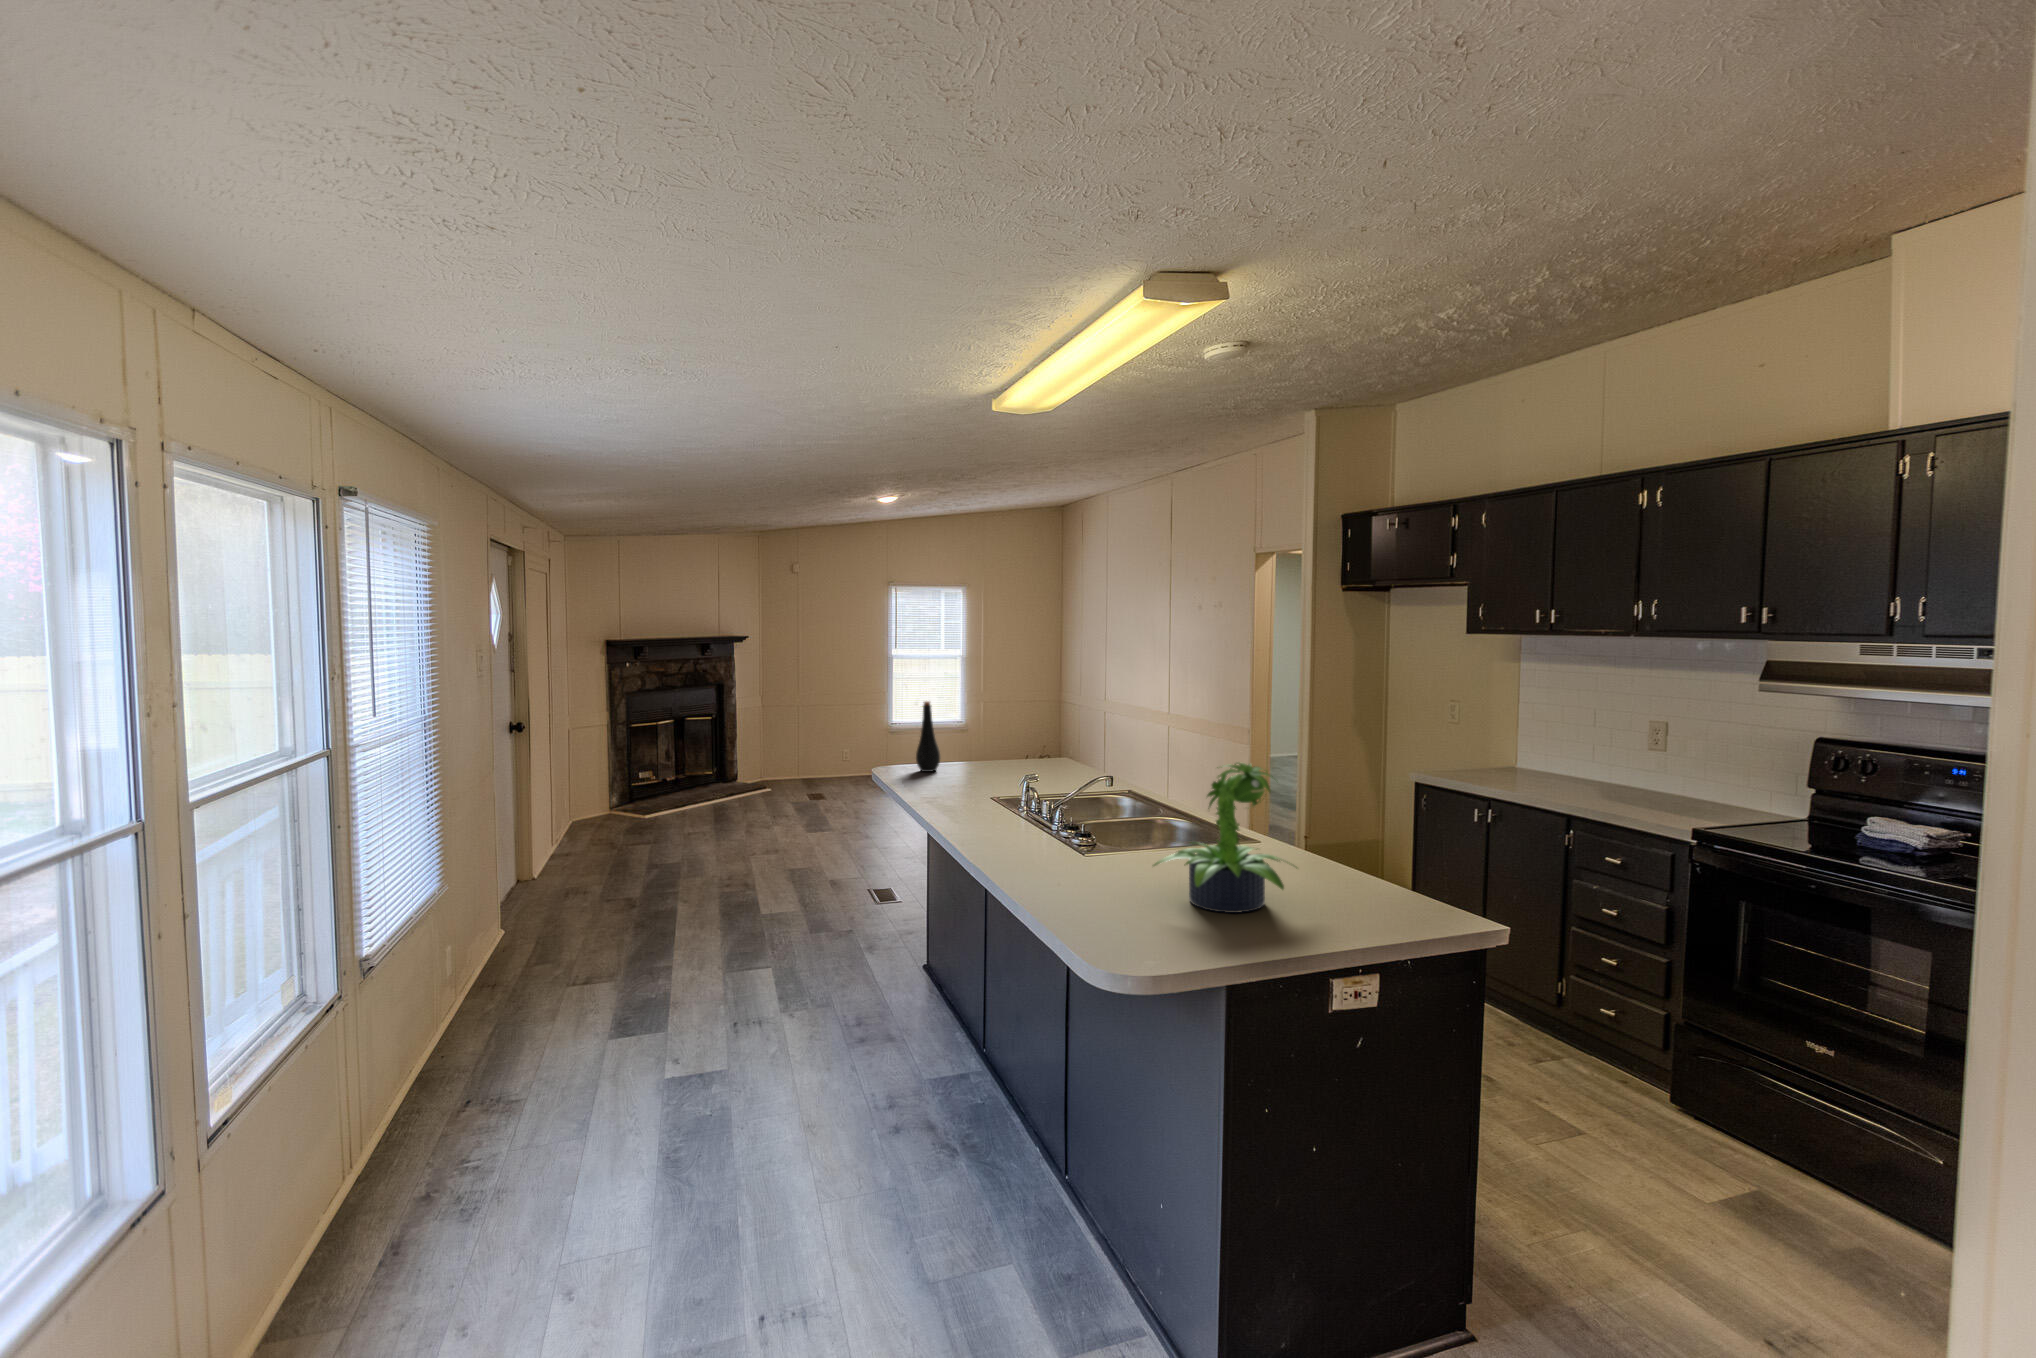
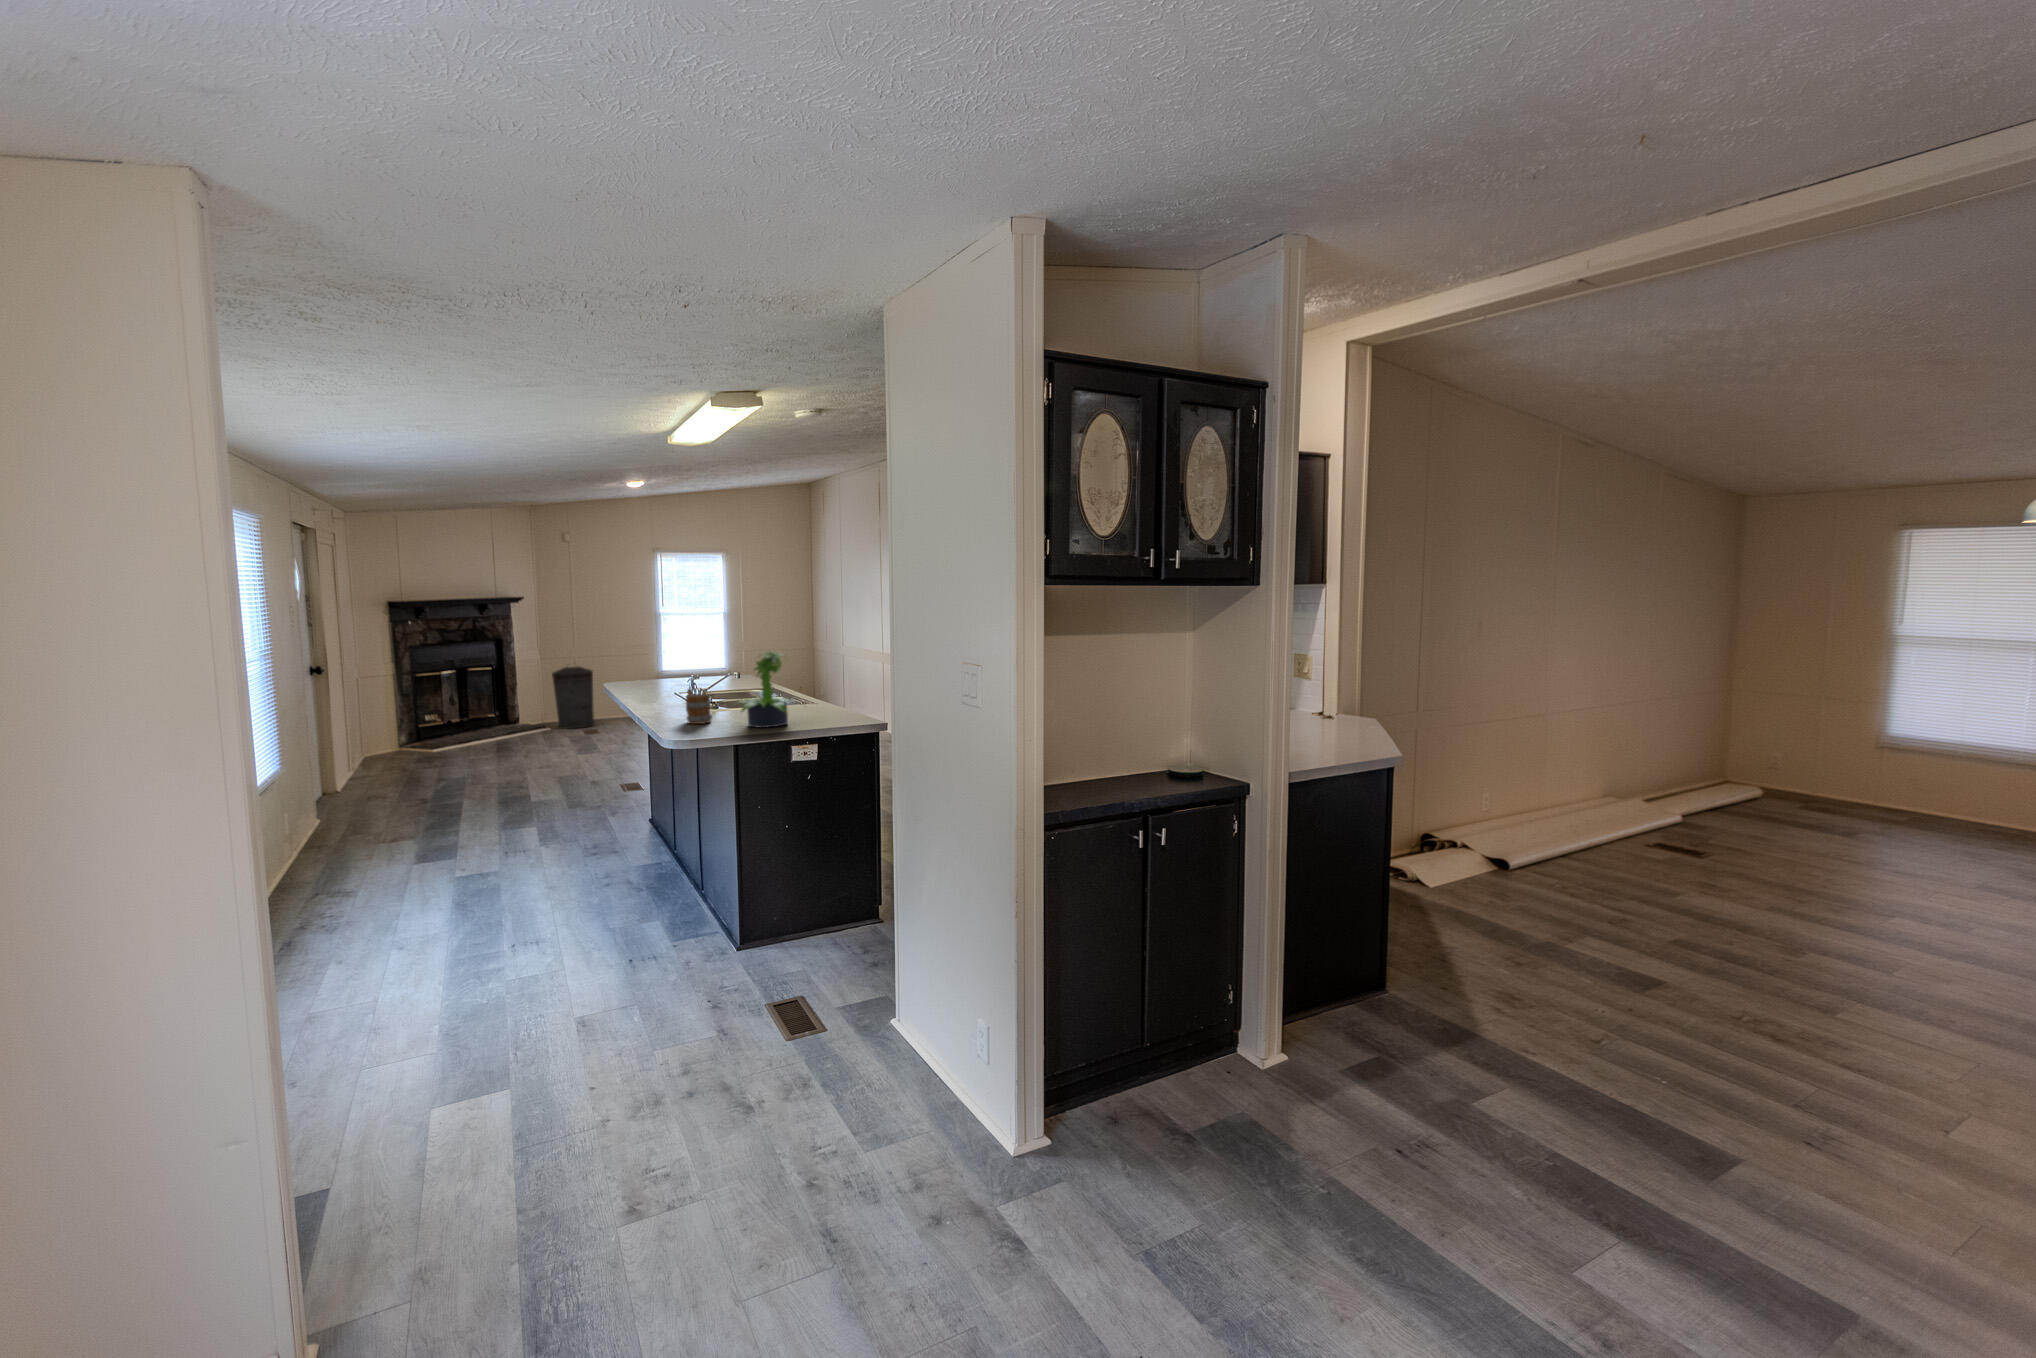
bottle: present [916,701,940,772] -> none [637,637,656,686]
trash can: none [775,714,820,791] -> present [552,666,594,729]
mug: none [1058,819,1110,890] -> present [686,689,712,724]

